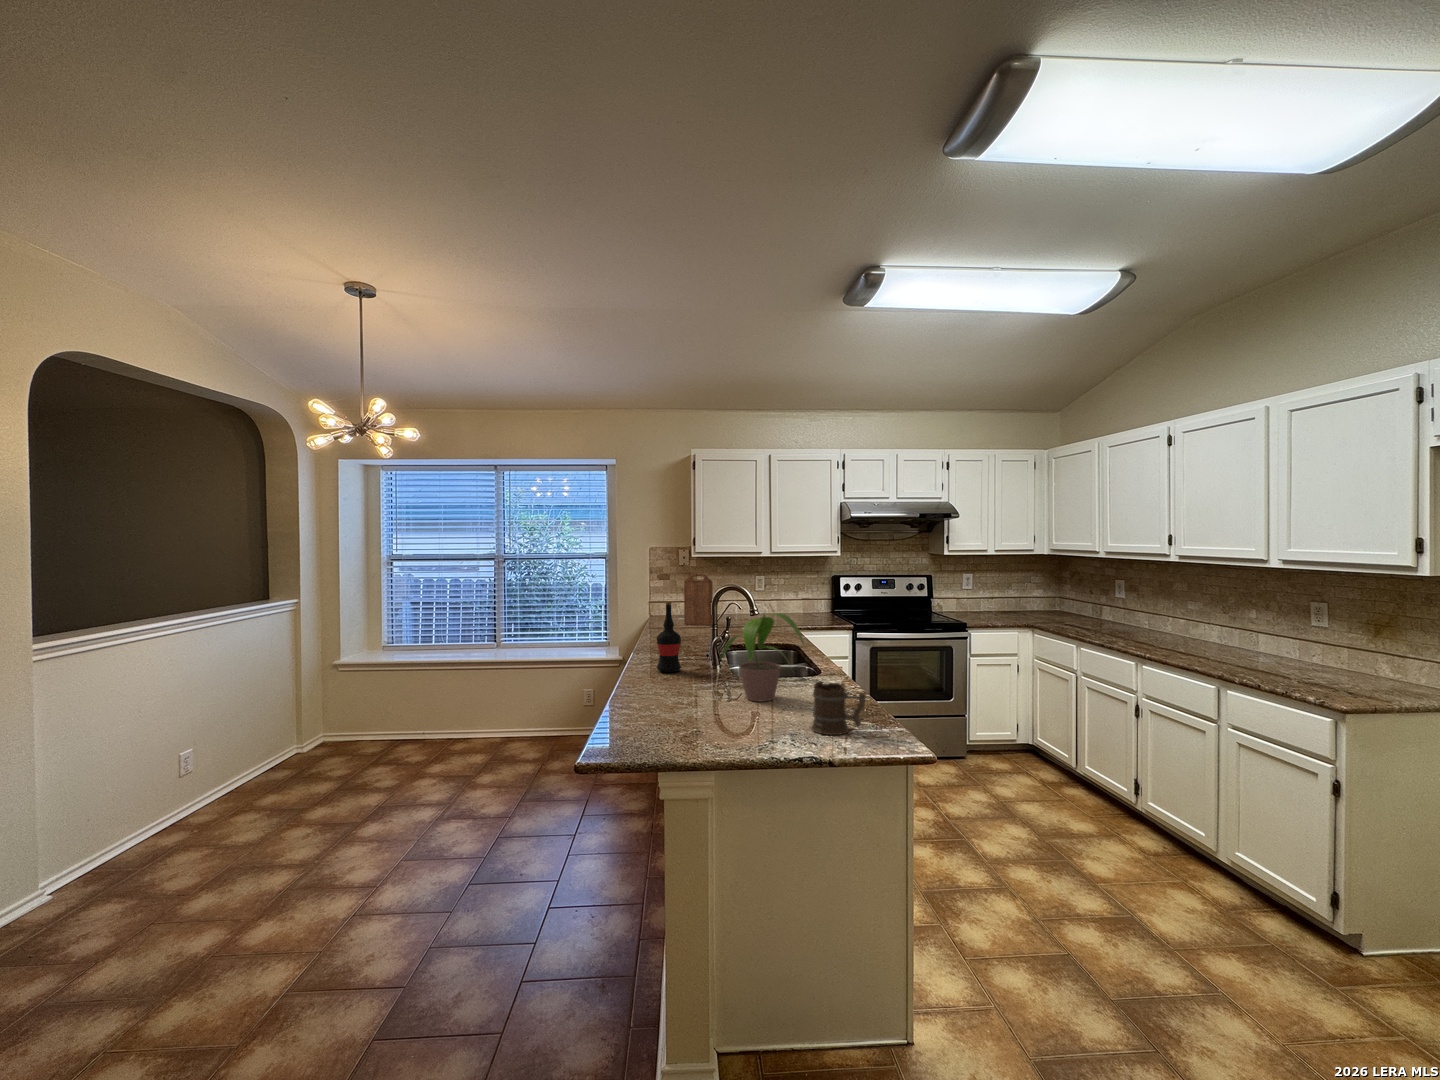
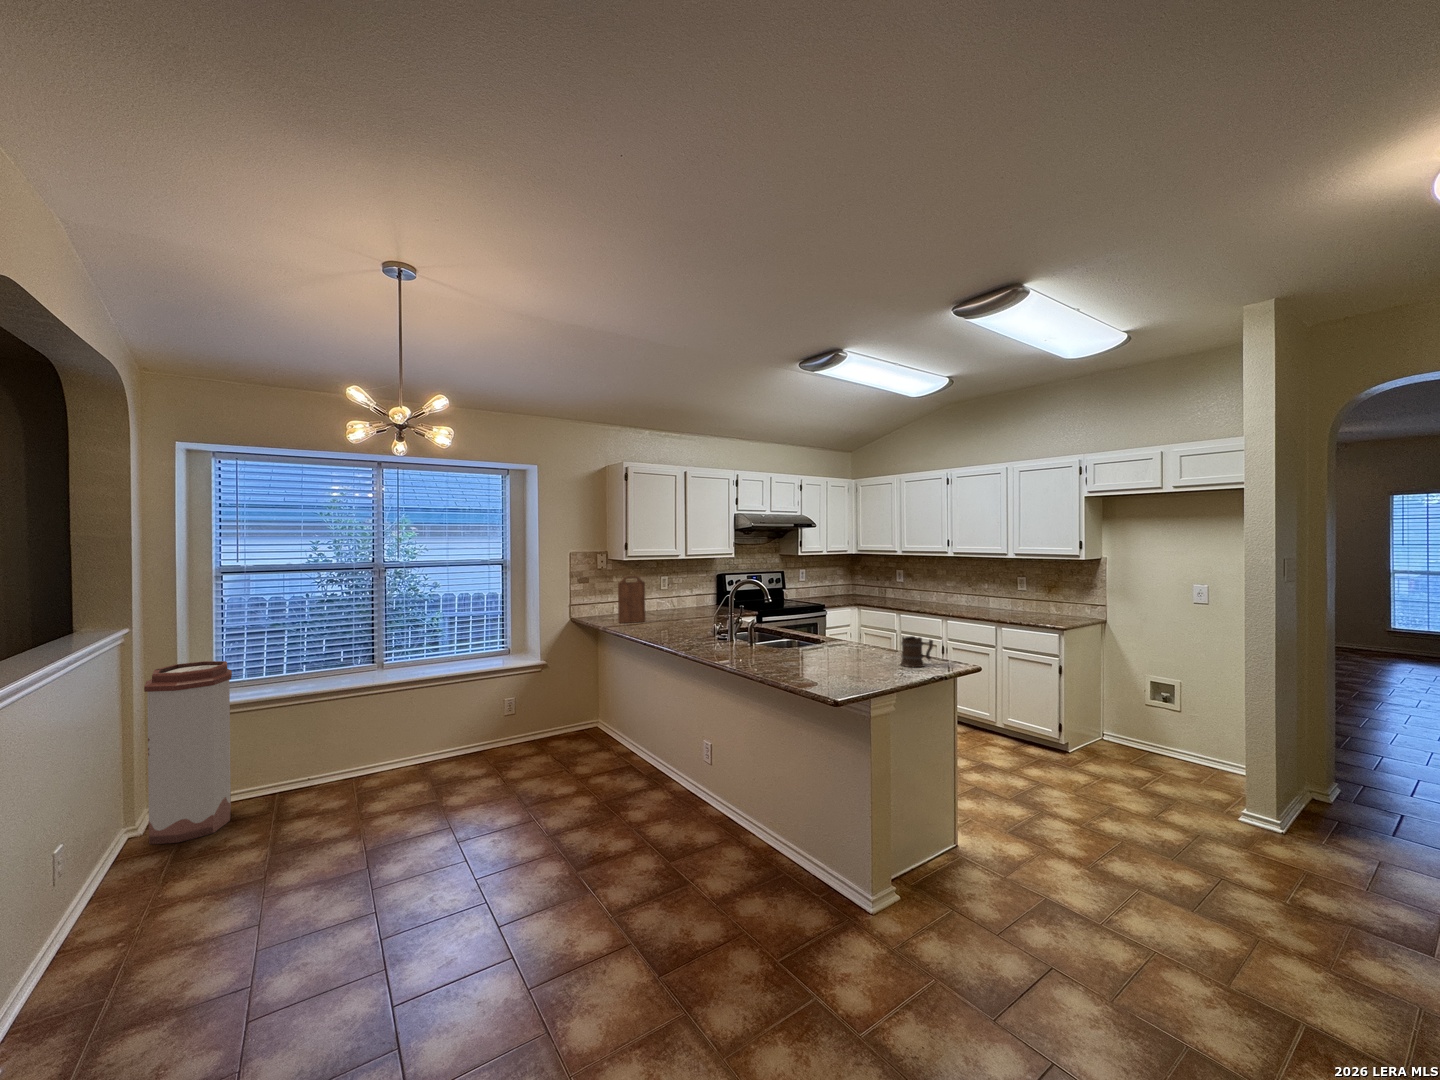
wine bottle: present [657,602,681,672] -> none [715,596,735,653]
potted plant: present [720,613,805,702] -> none [800,596,868,660]
trash can: none [301,627,368,763] -> present [144,661,232,844]

